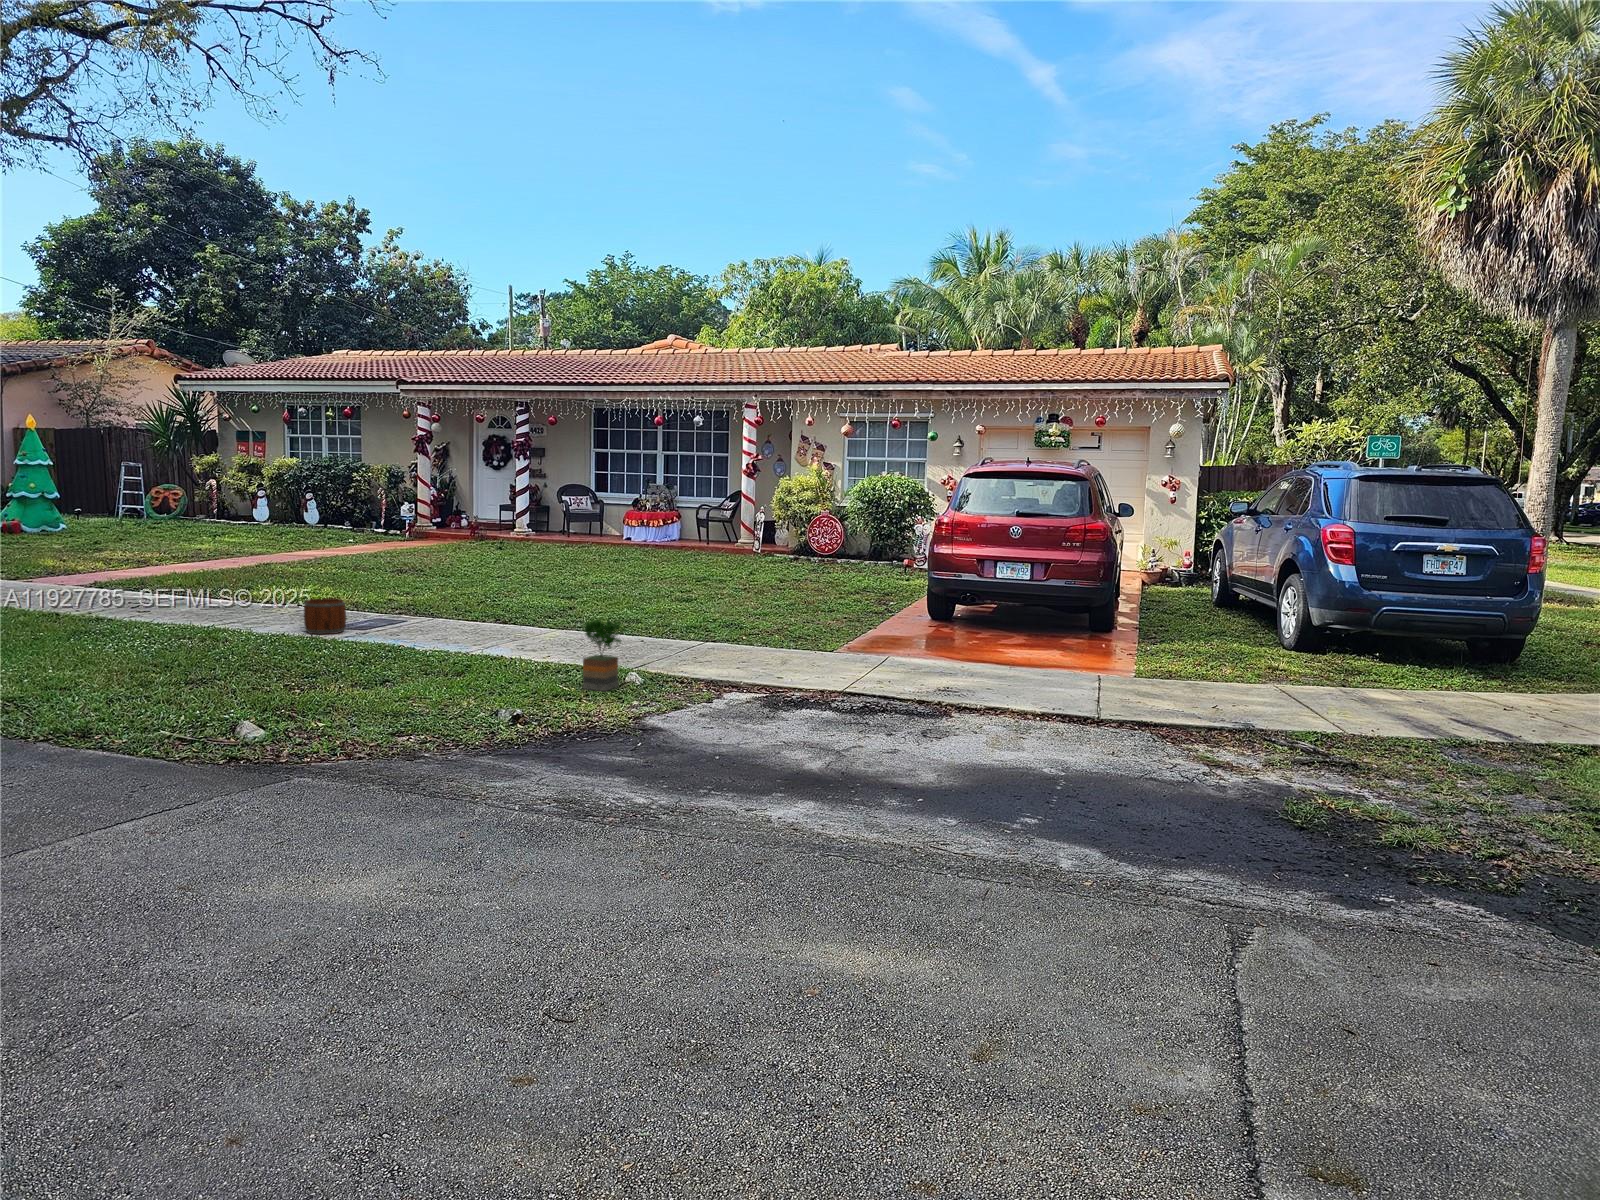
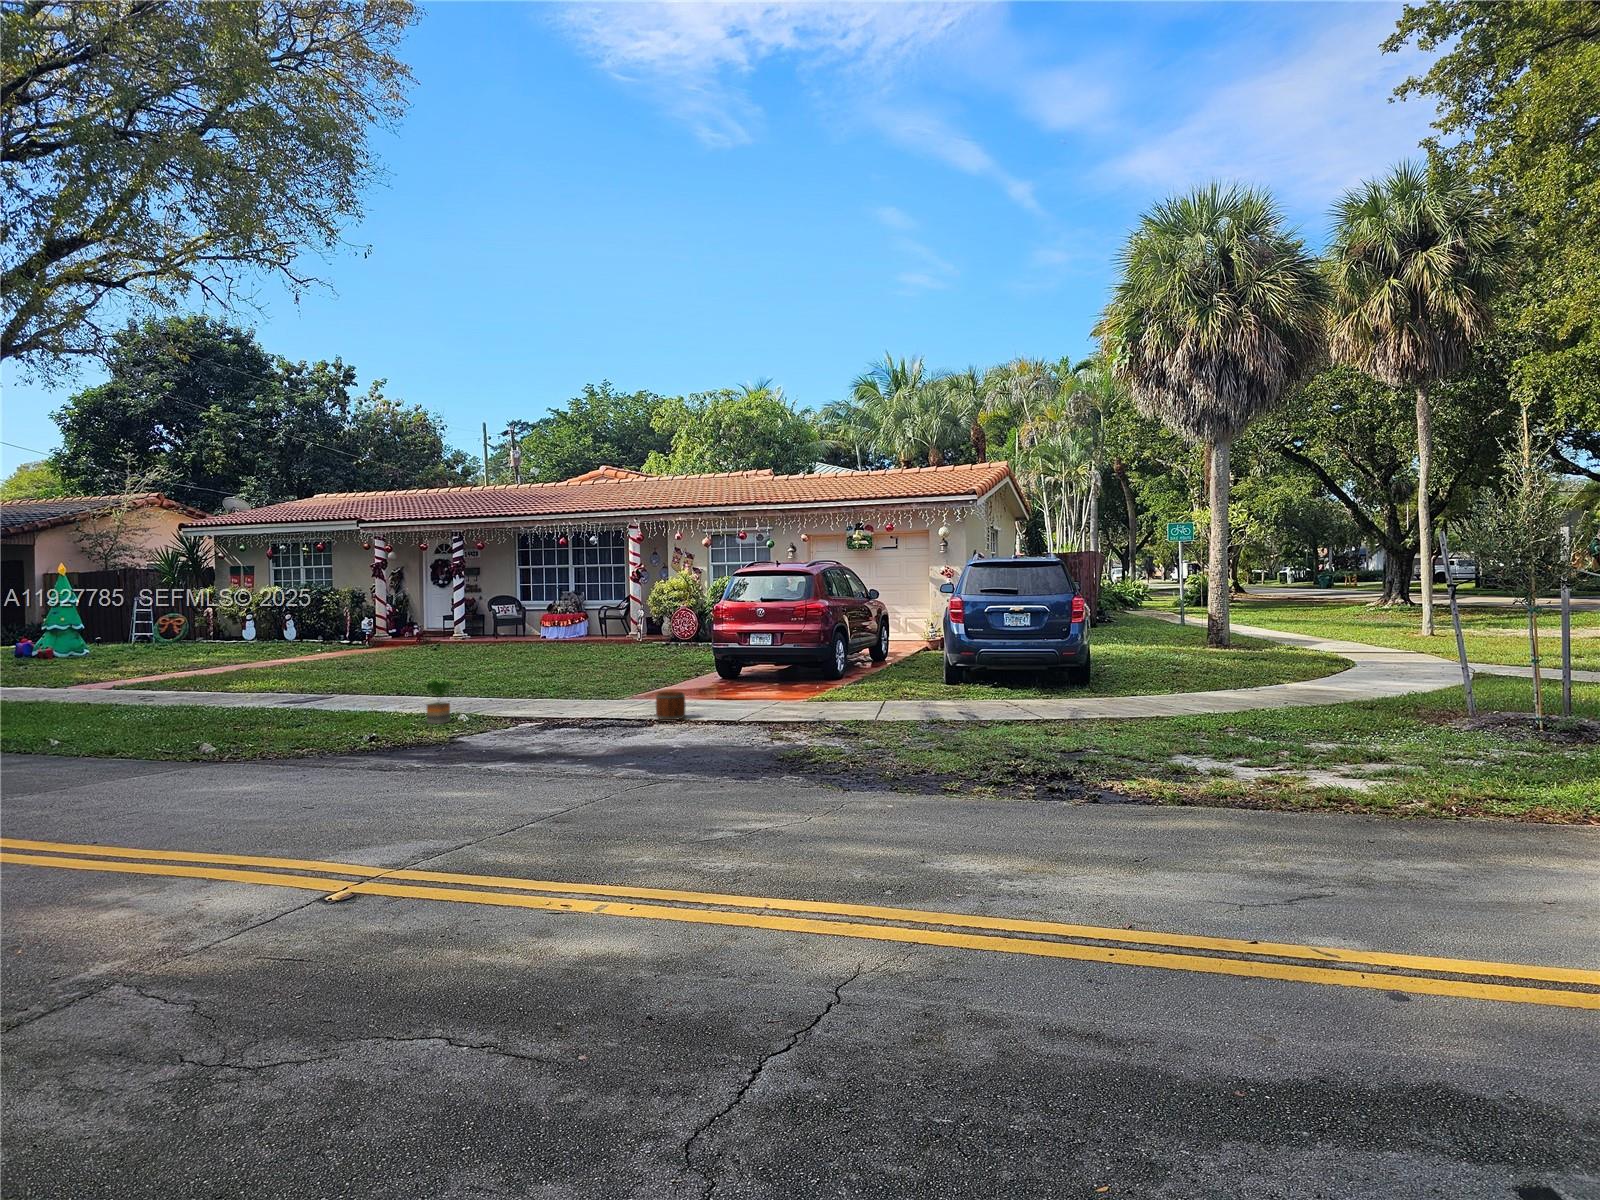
bucket: present [304,598,346,634] -> present [656,692,686,720]

